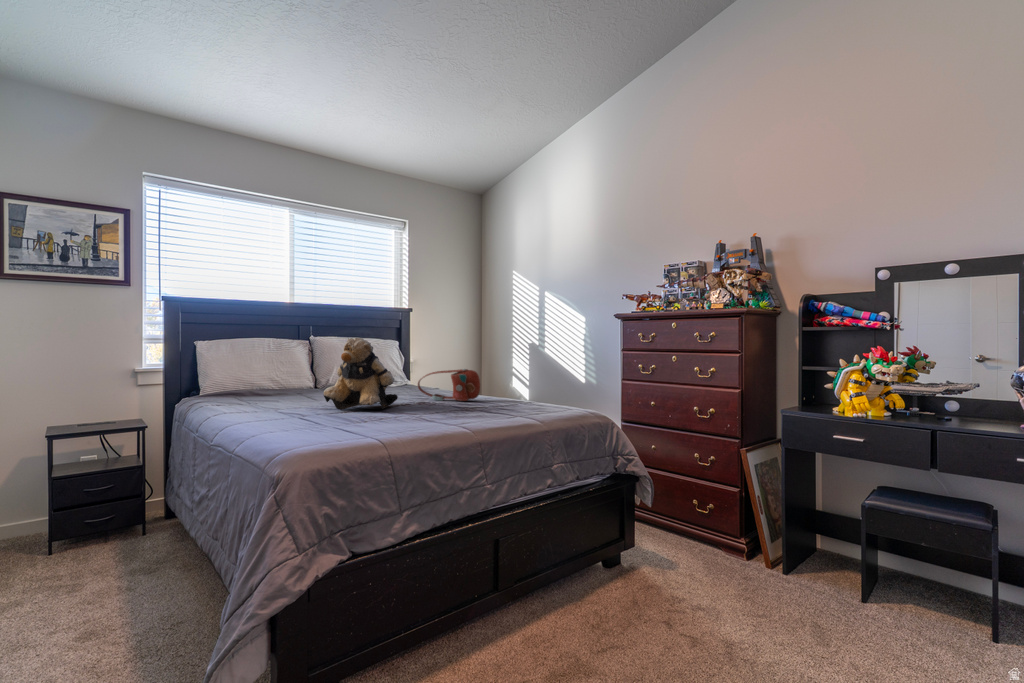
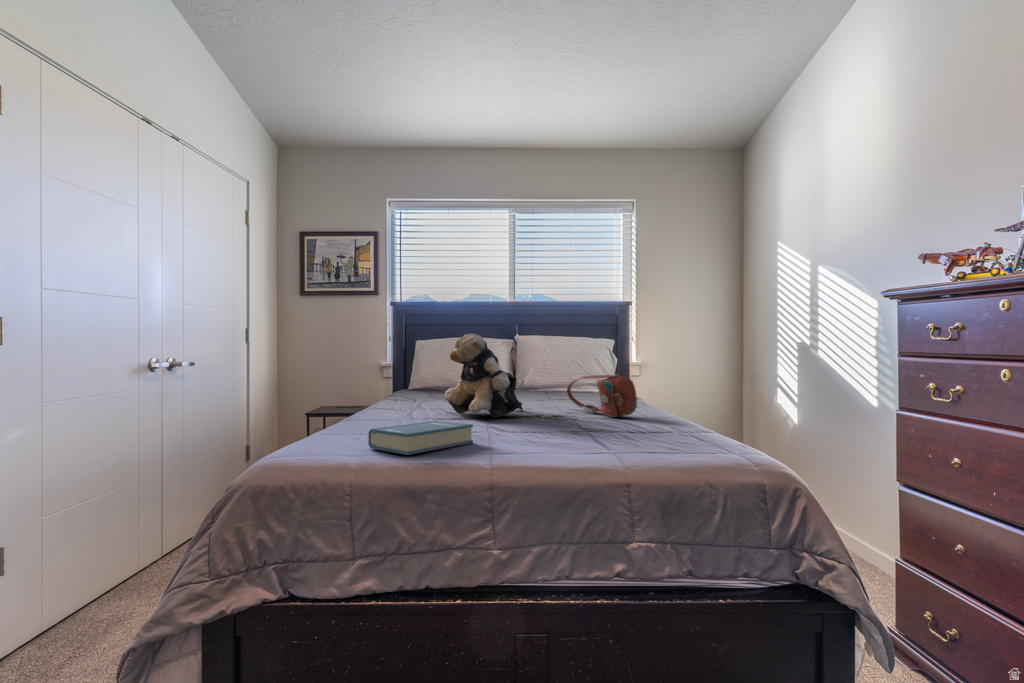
hardback book: none [357,410,422,436] -> present [368,421,473,455]

